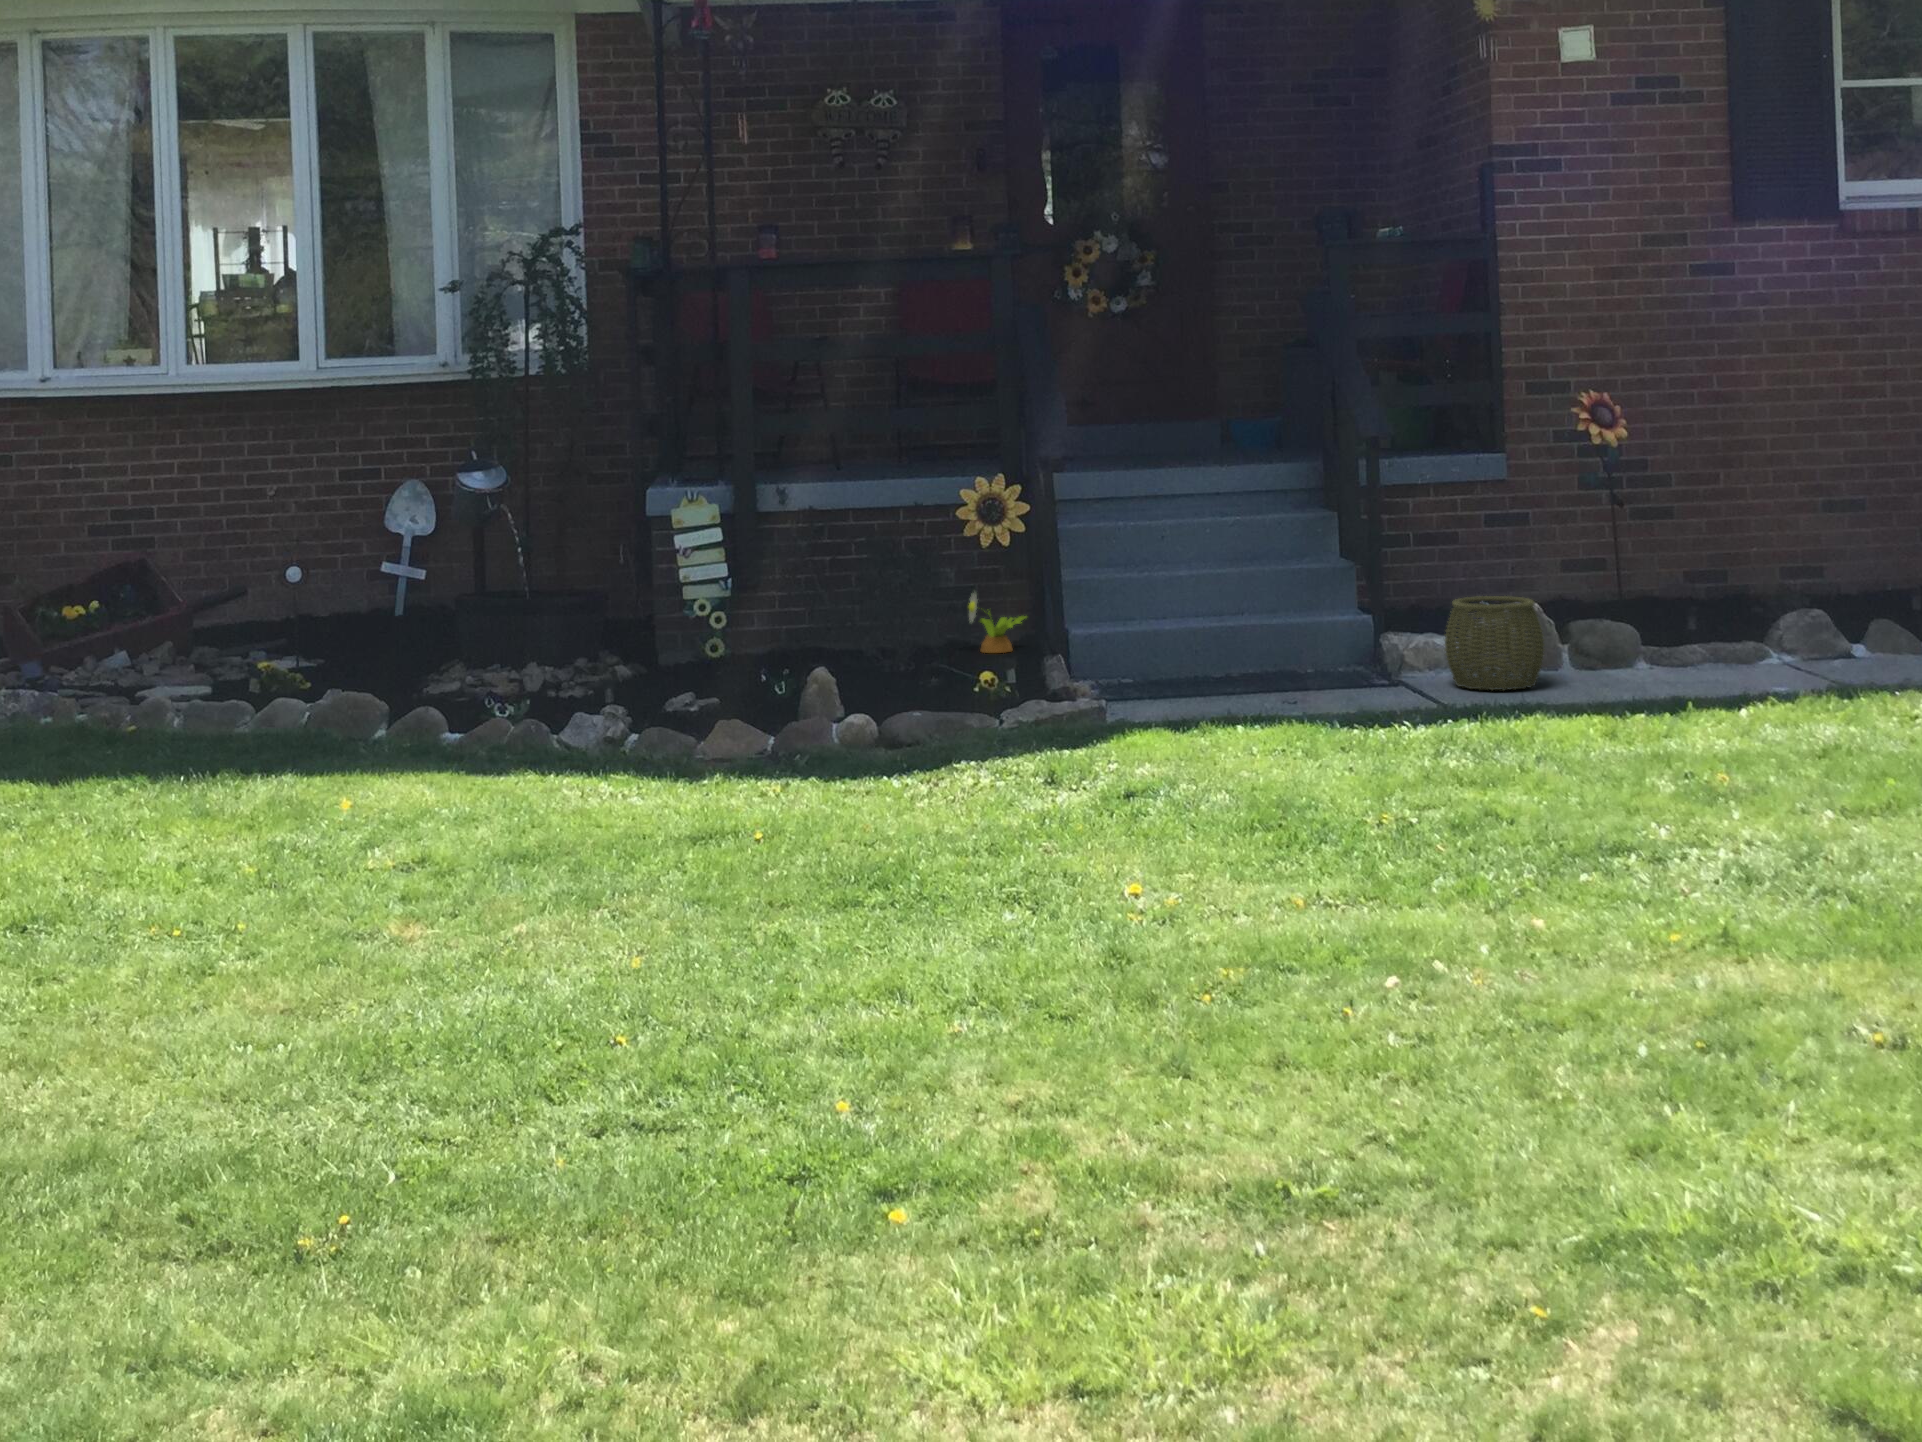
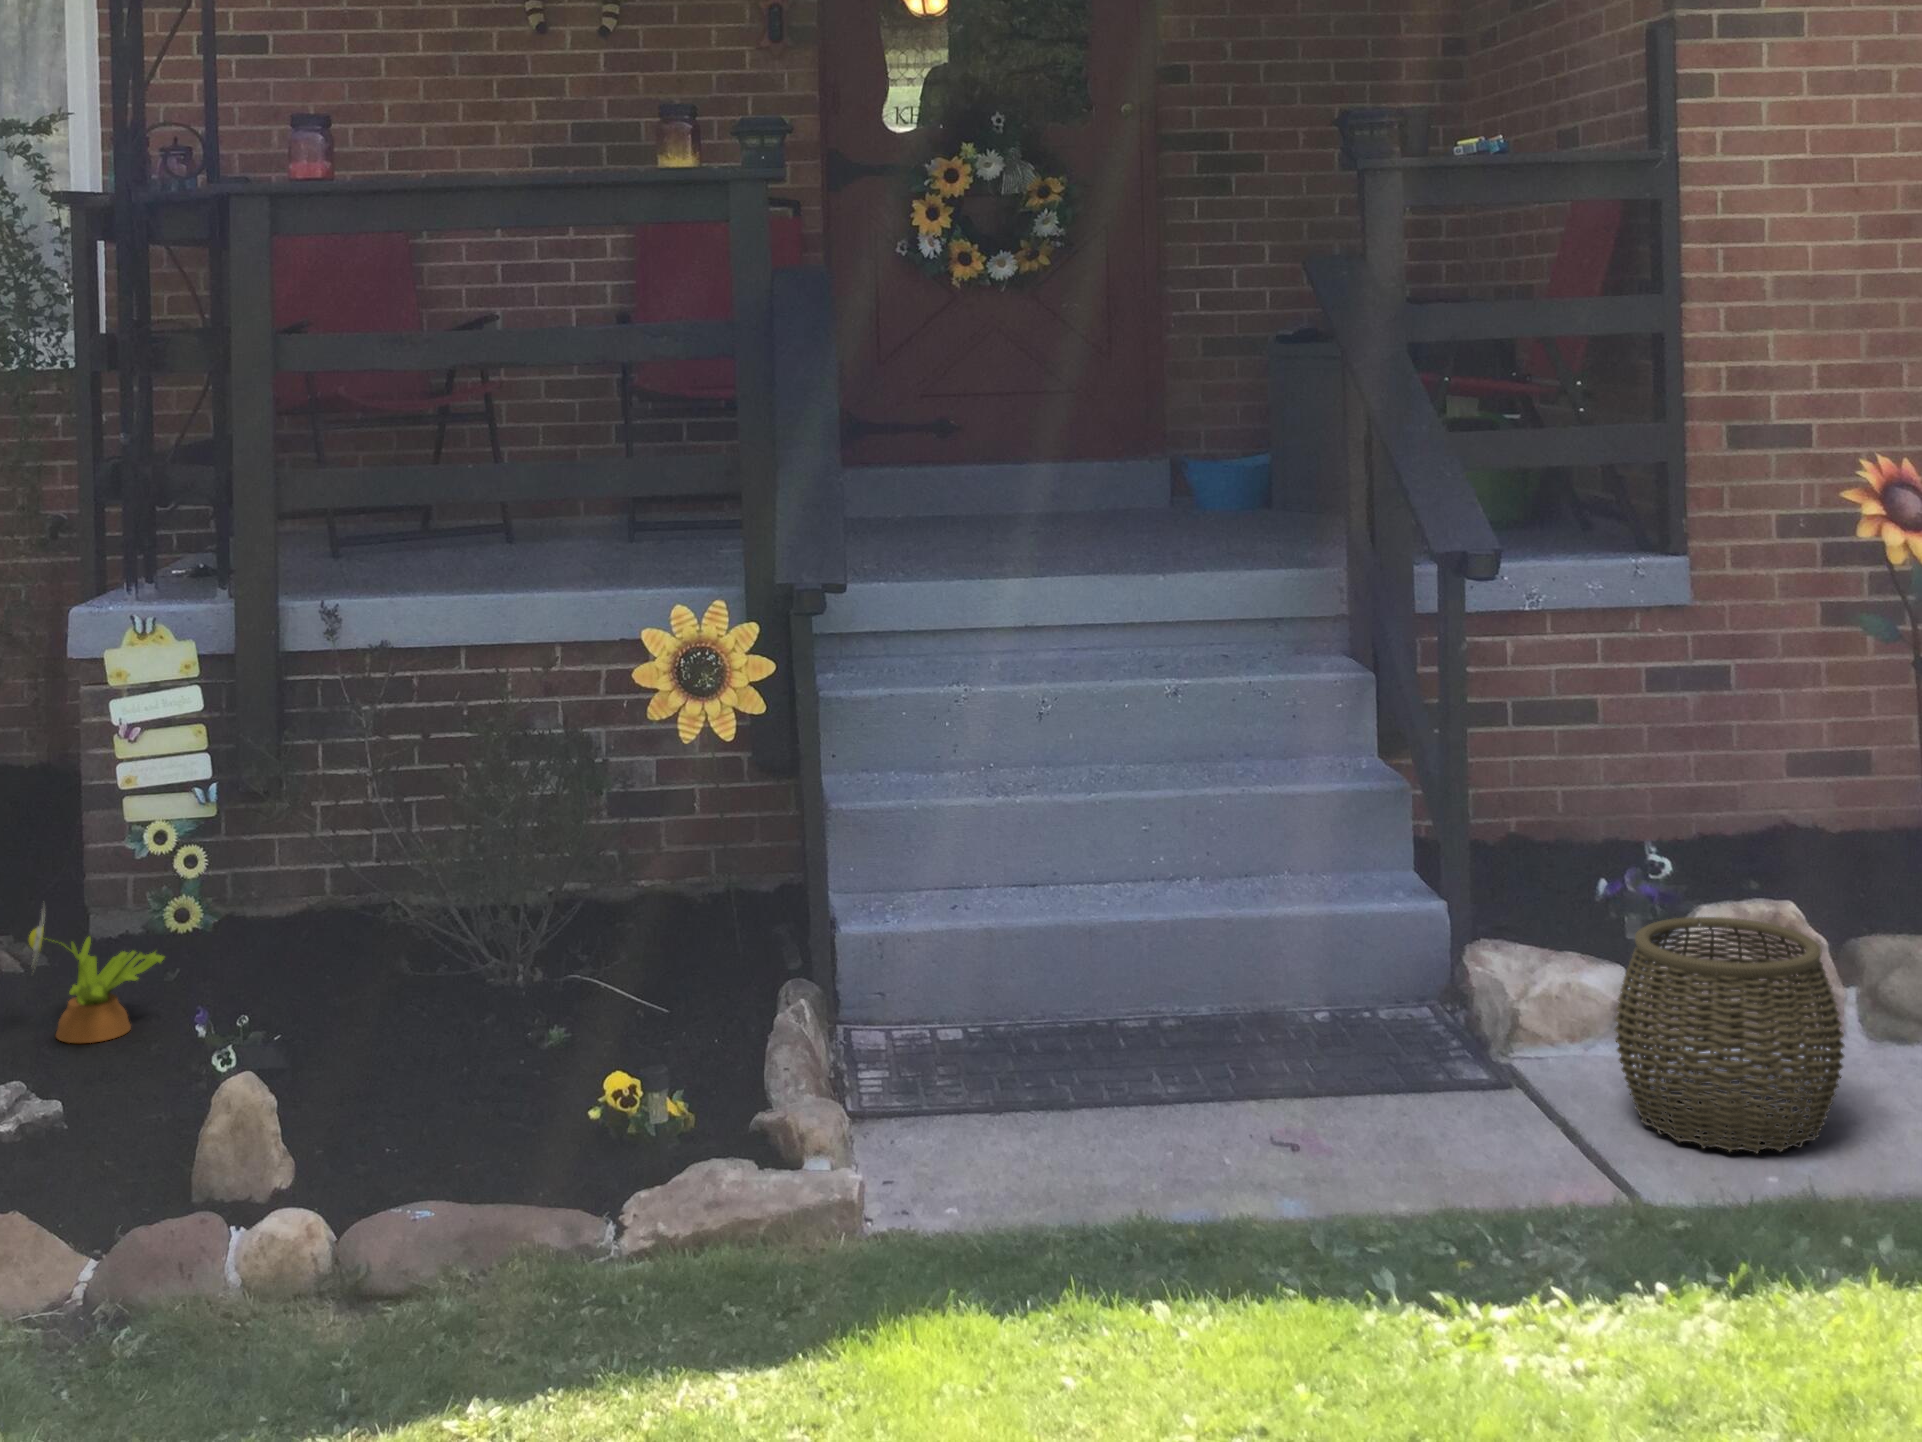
decorative plant: present [969,593,1026,653] -> present [29,912,164,1043]

